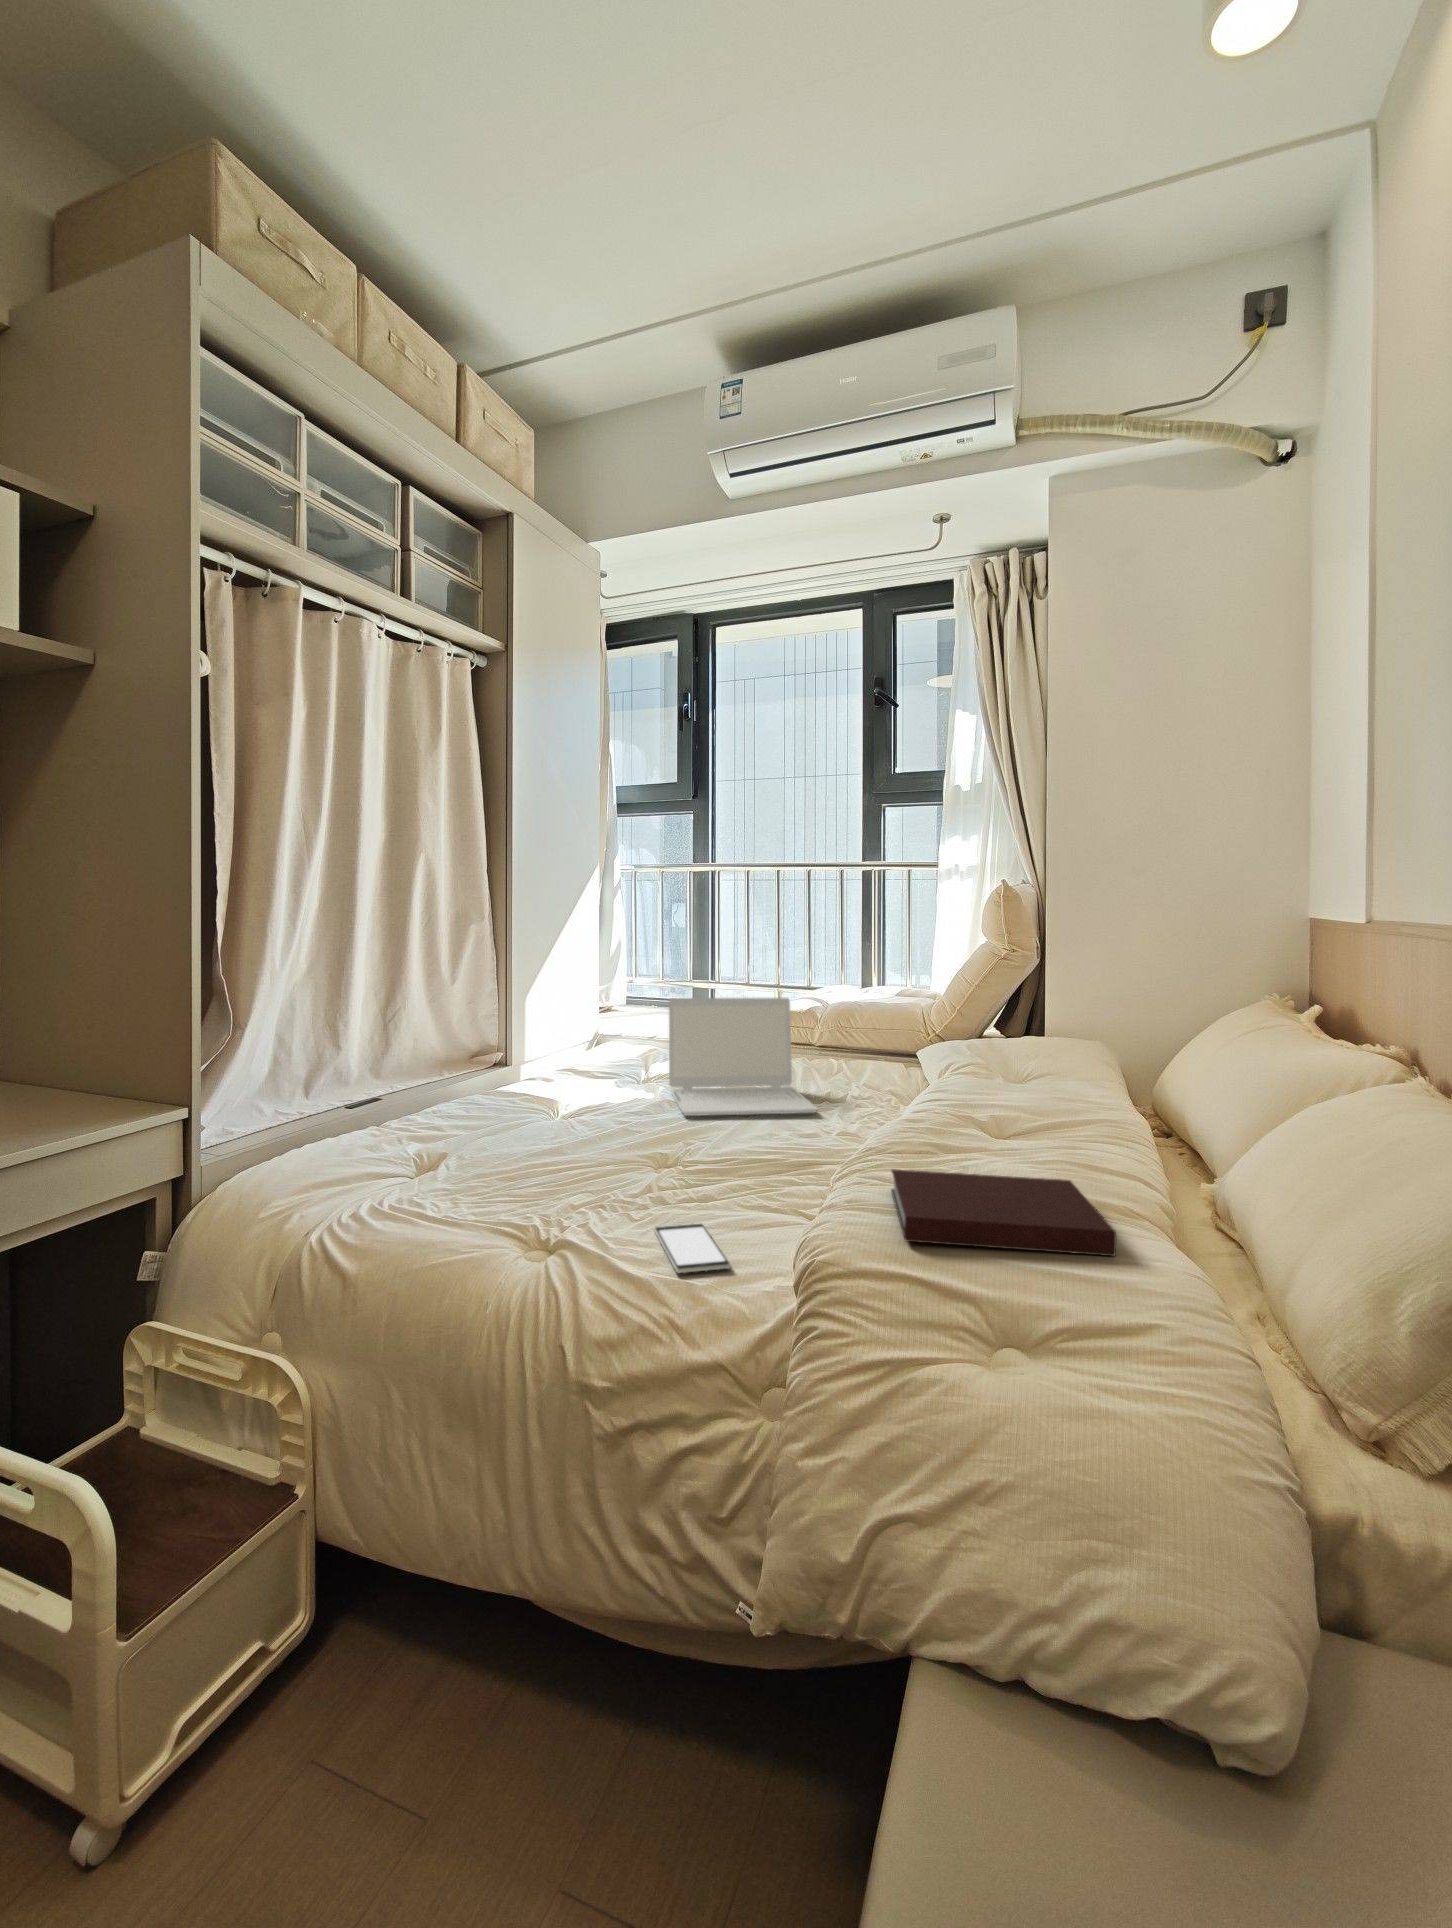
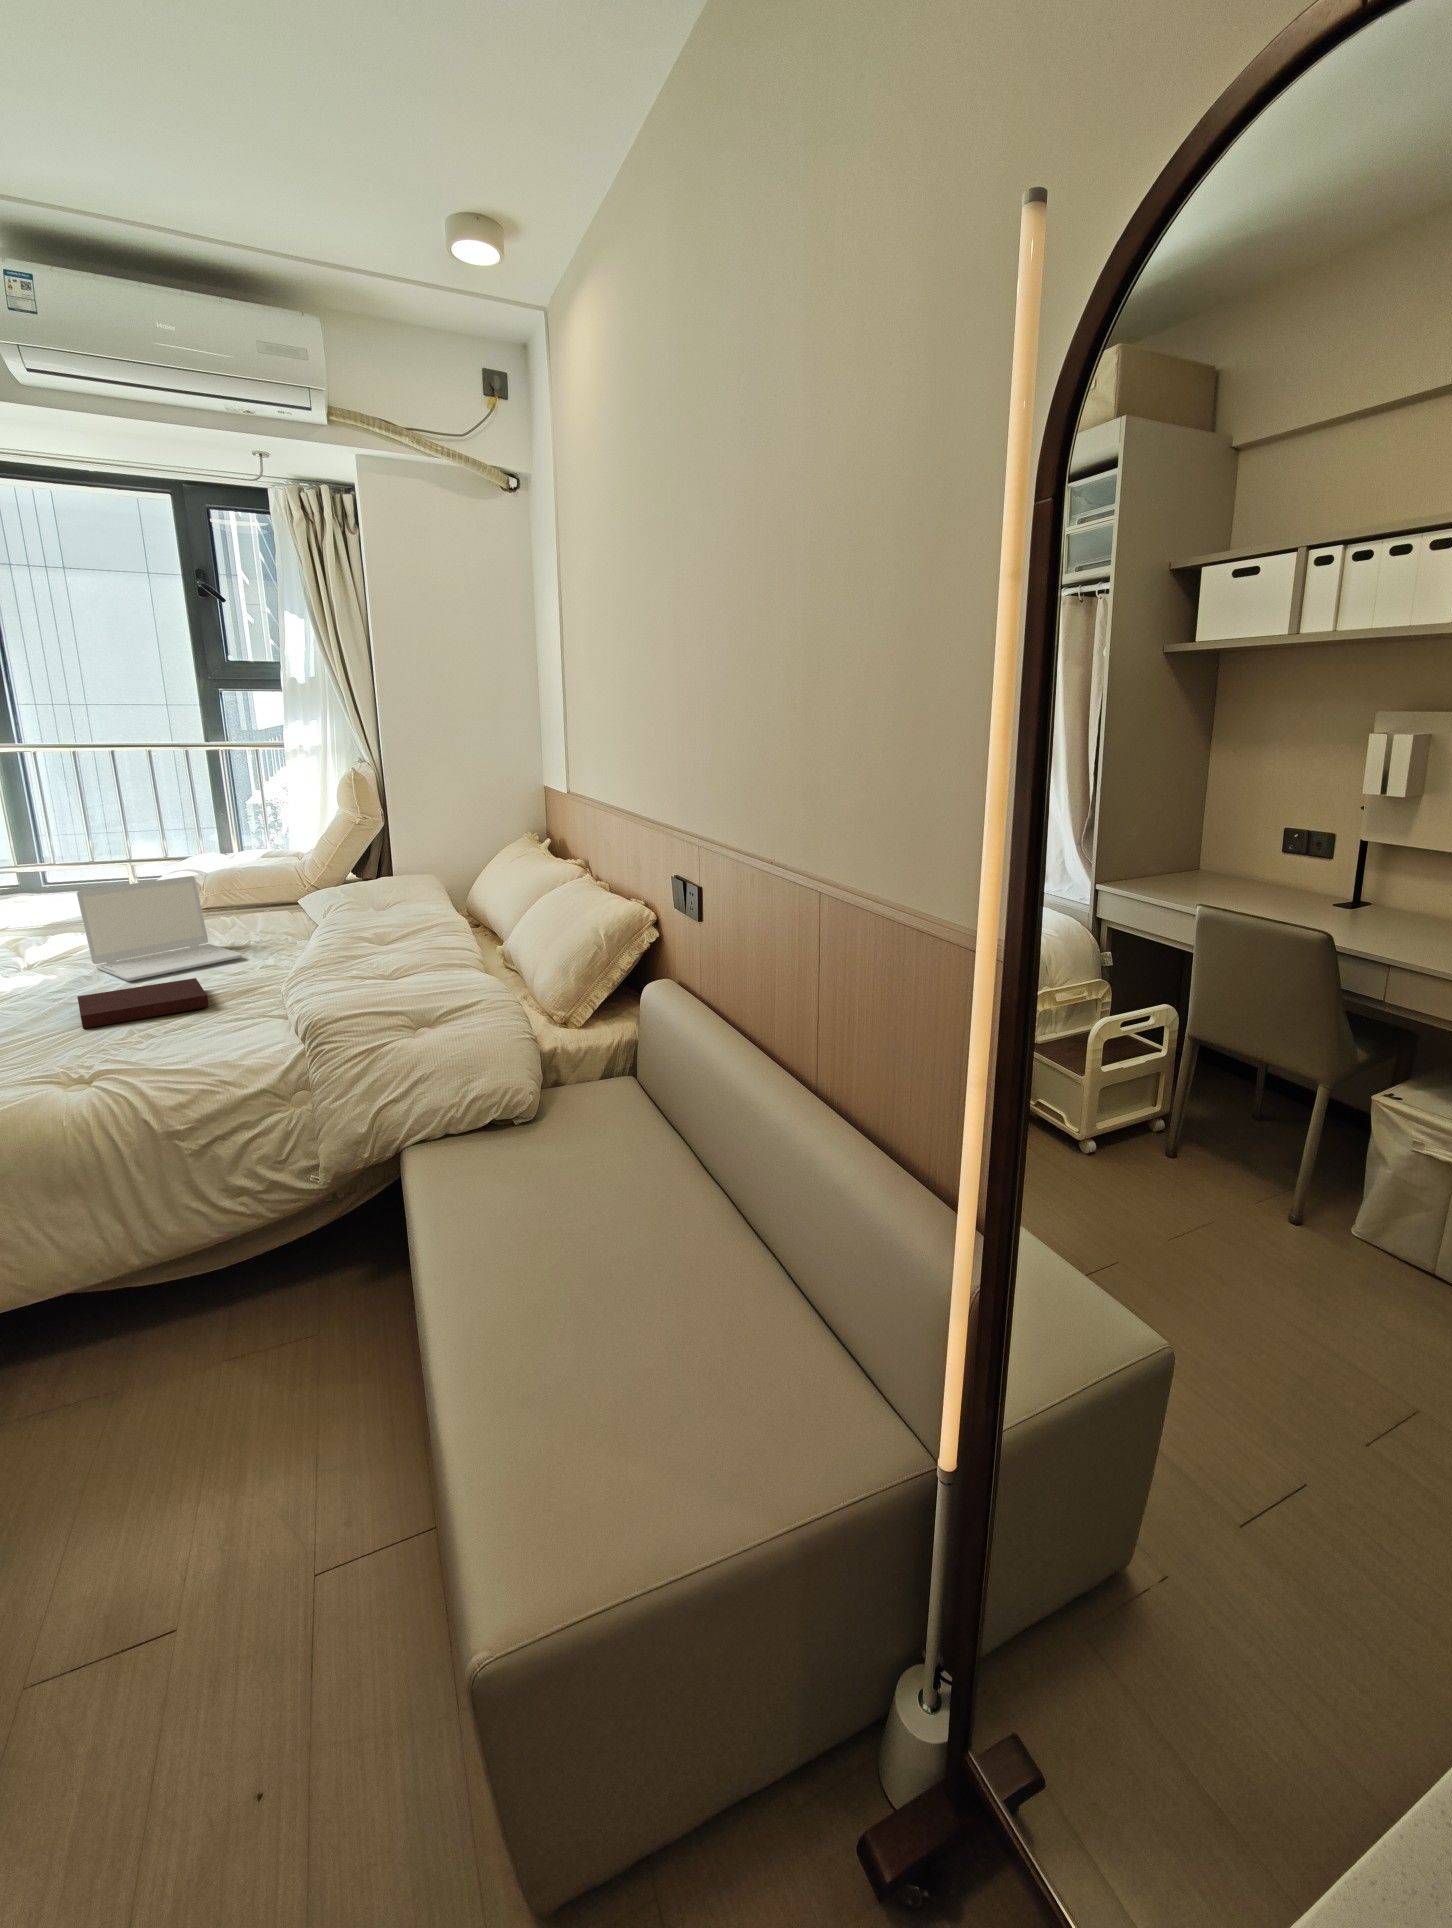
notebook: present [891,1169,1116,1256] -> present [77,978,208,1029]
smartphone: present [654,1224,731,1273] -> none [171,1035,245,1059]

